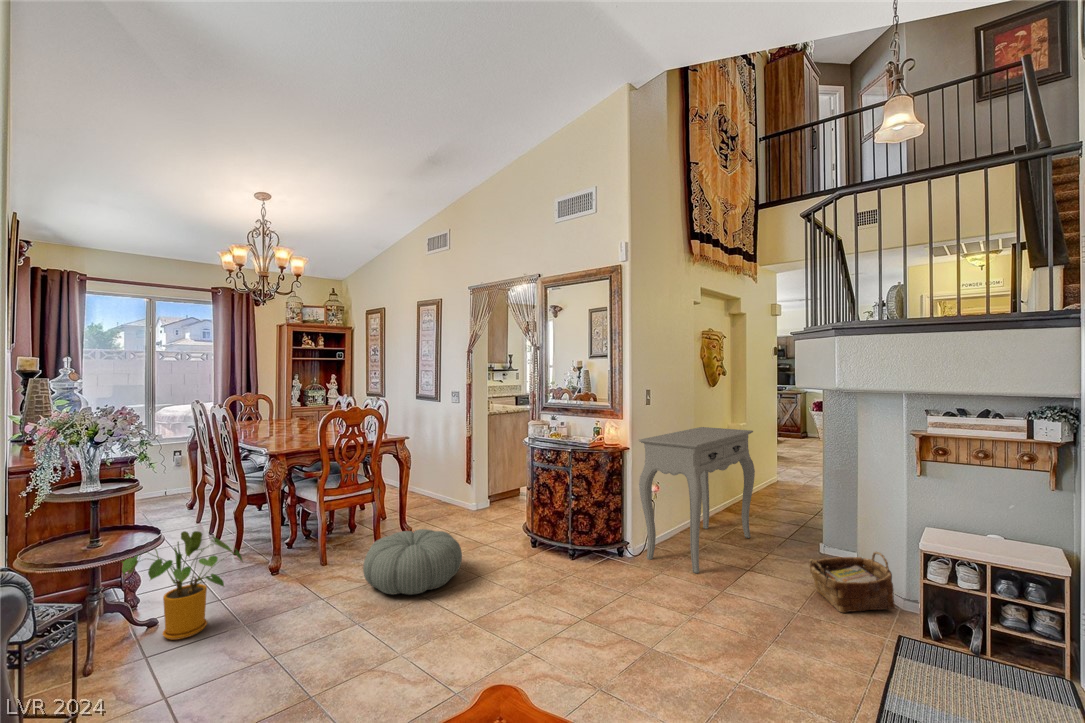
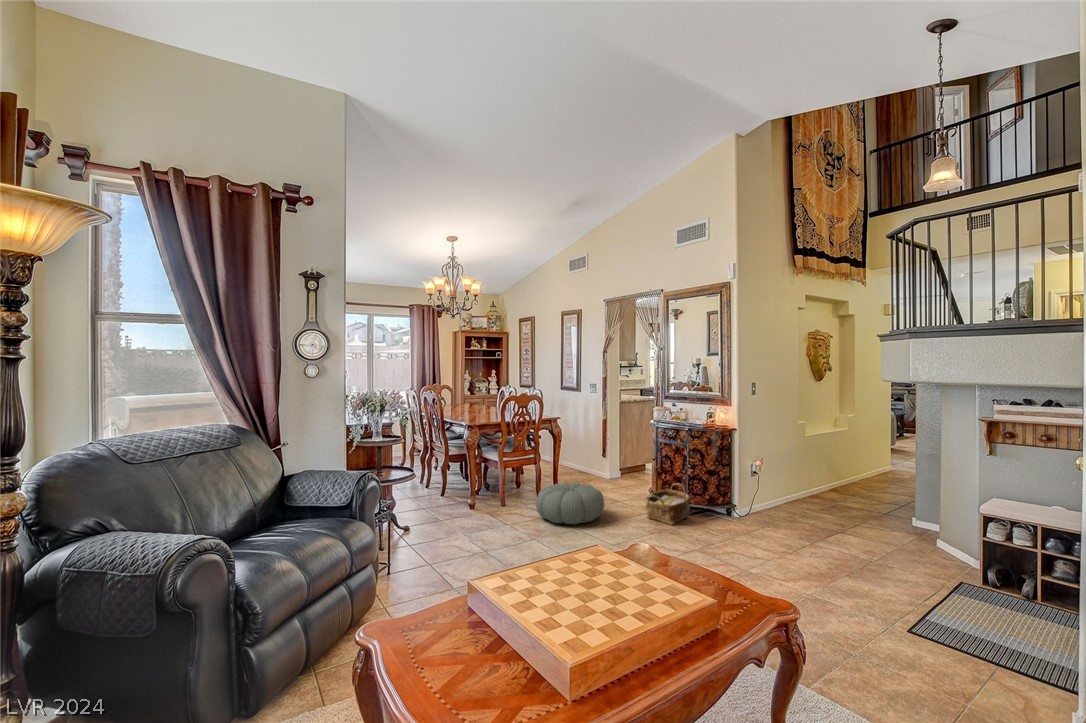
console table: present [639,427,755,573] -> none [745,416,854,530]
house plant: present [121,531,243,640] -> none [398,468,465,534]
woven basket: present [809,552,895,613] -> present [645,483,691,525]

